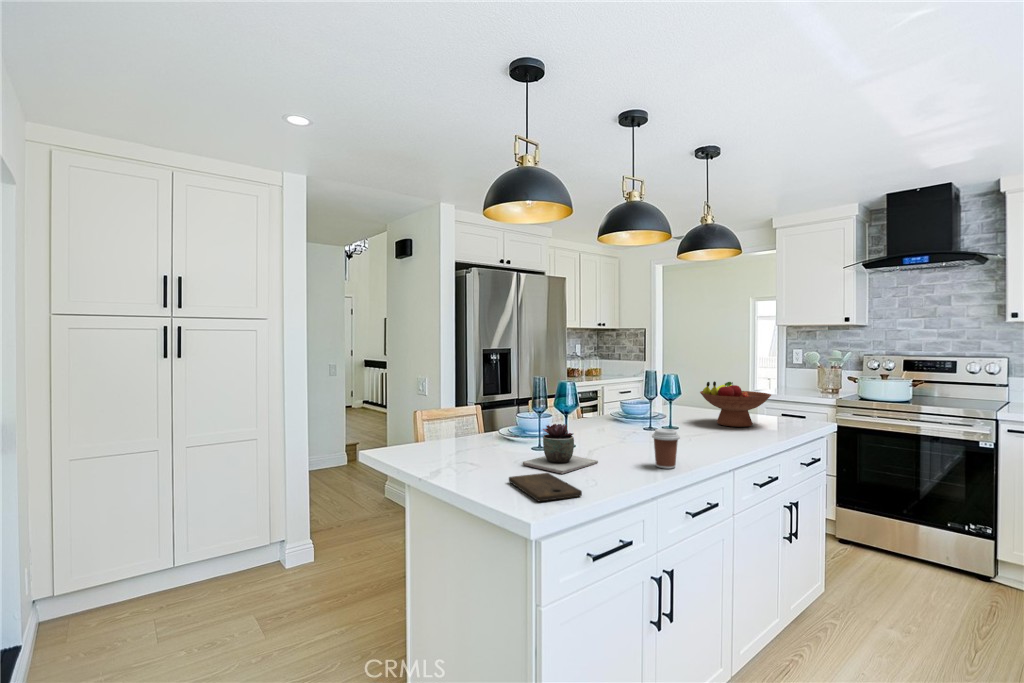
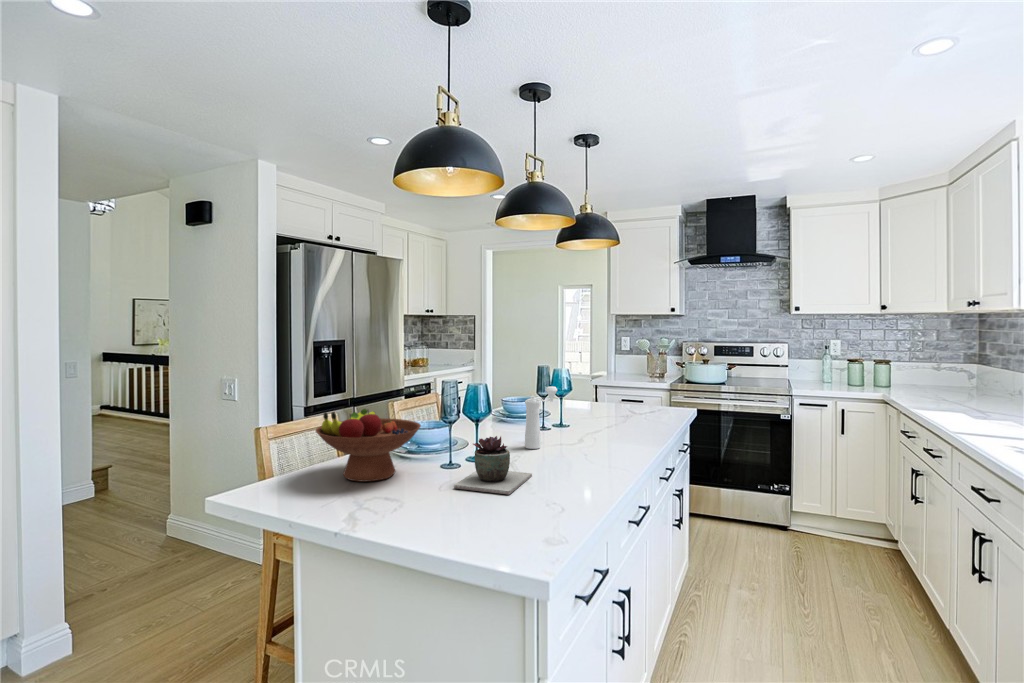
fruit bowl: present [700,381,771,427] -> present [316,409,421,482]
pepper mill: none [616,387,652,444] -> present [525,386,557,449]
coffee cup: present [652,429,680,469] -> none [587,433,616,475]
cutting board: present [509,473,582,501] -> none [460,496,557,535]

